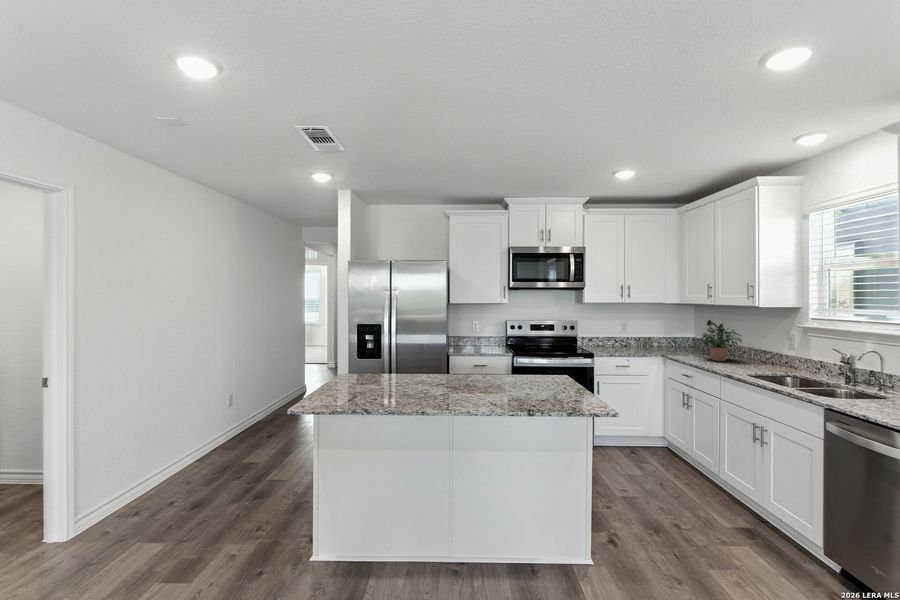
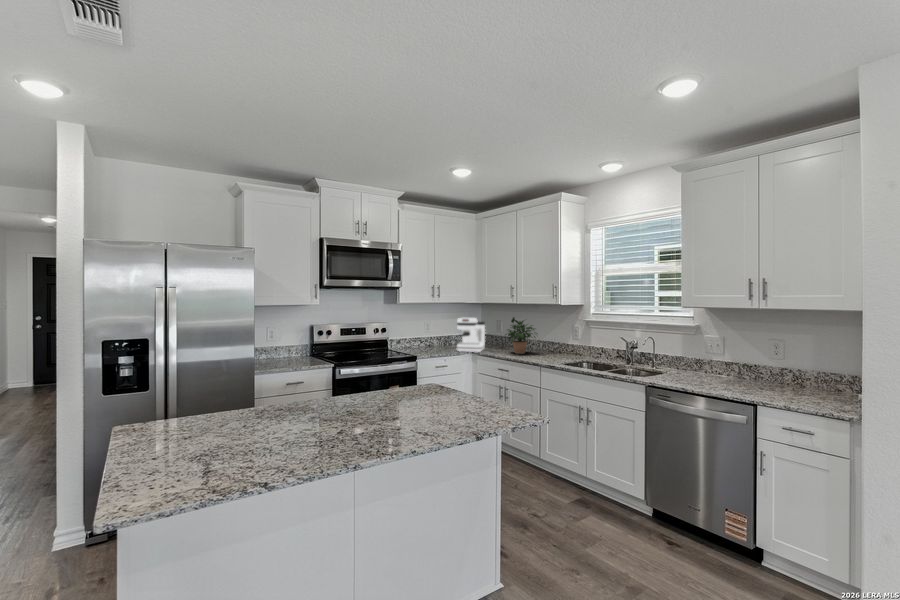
coffee maker: none [646,319,681,355] -> present [457,318,485,352]

